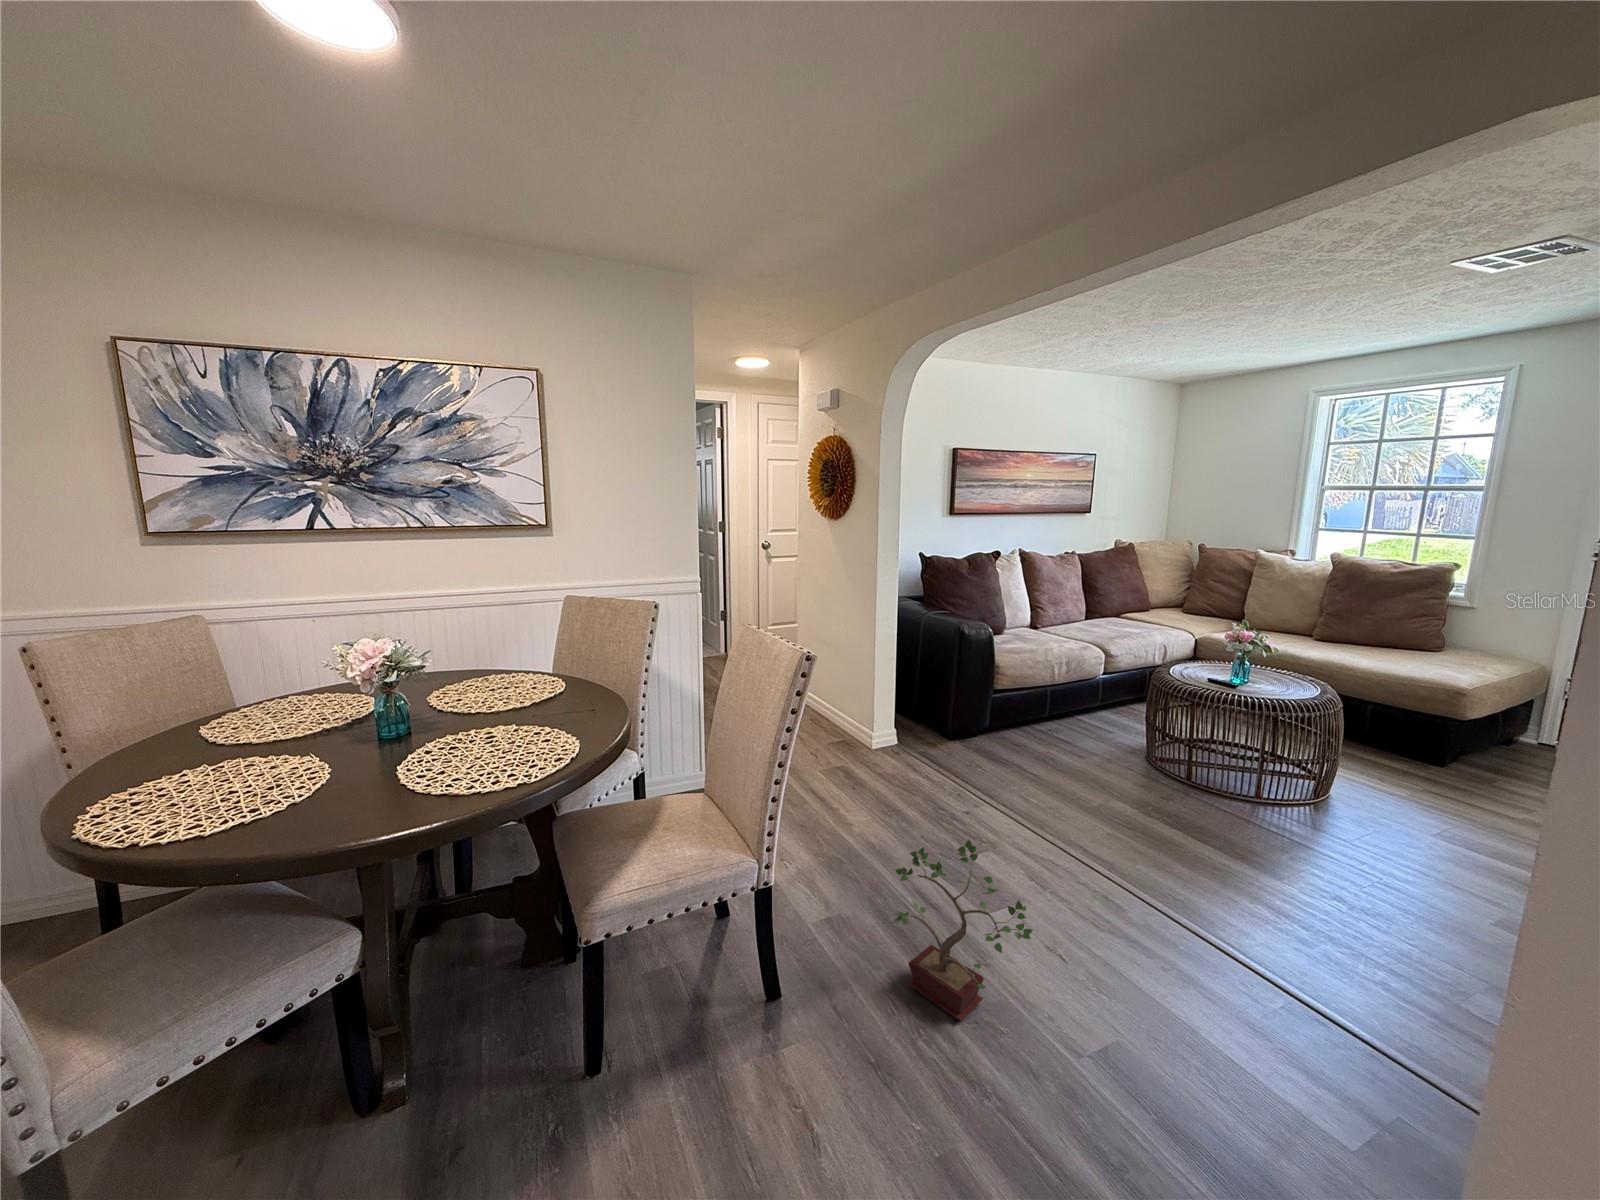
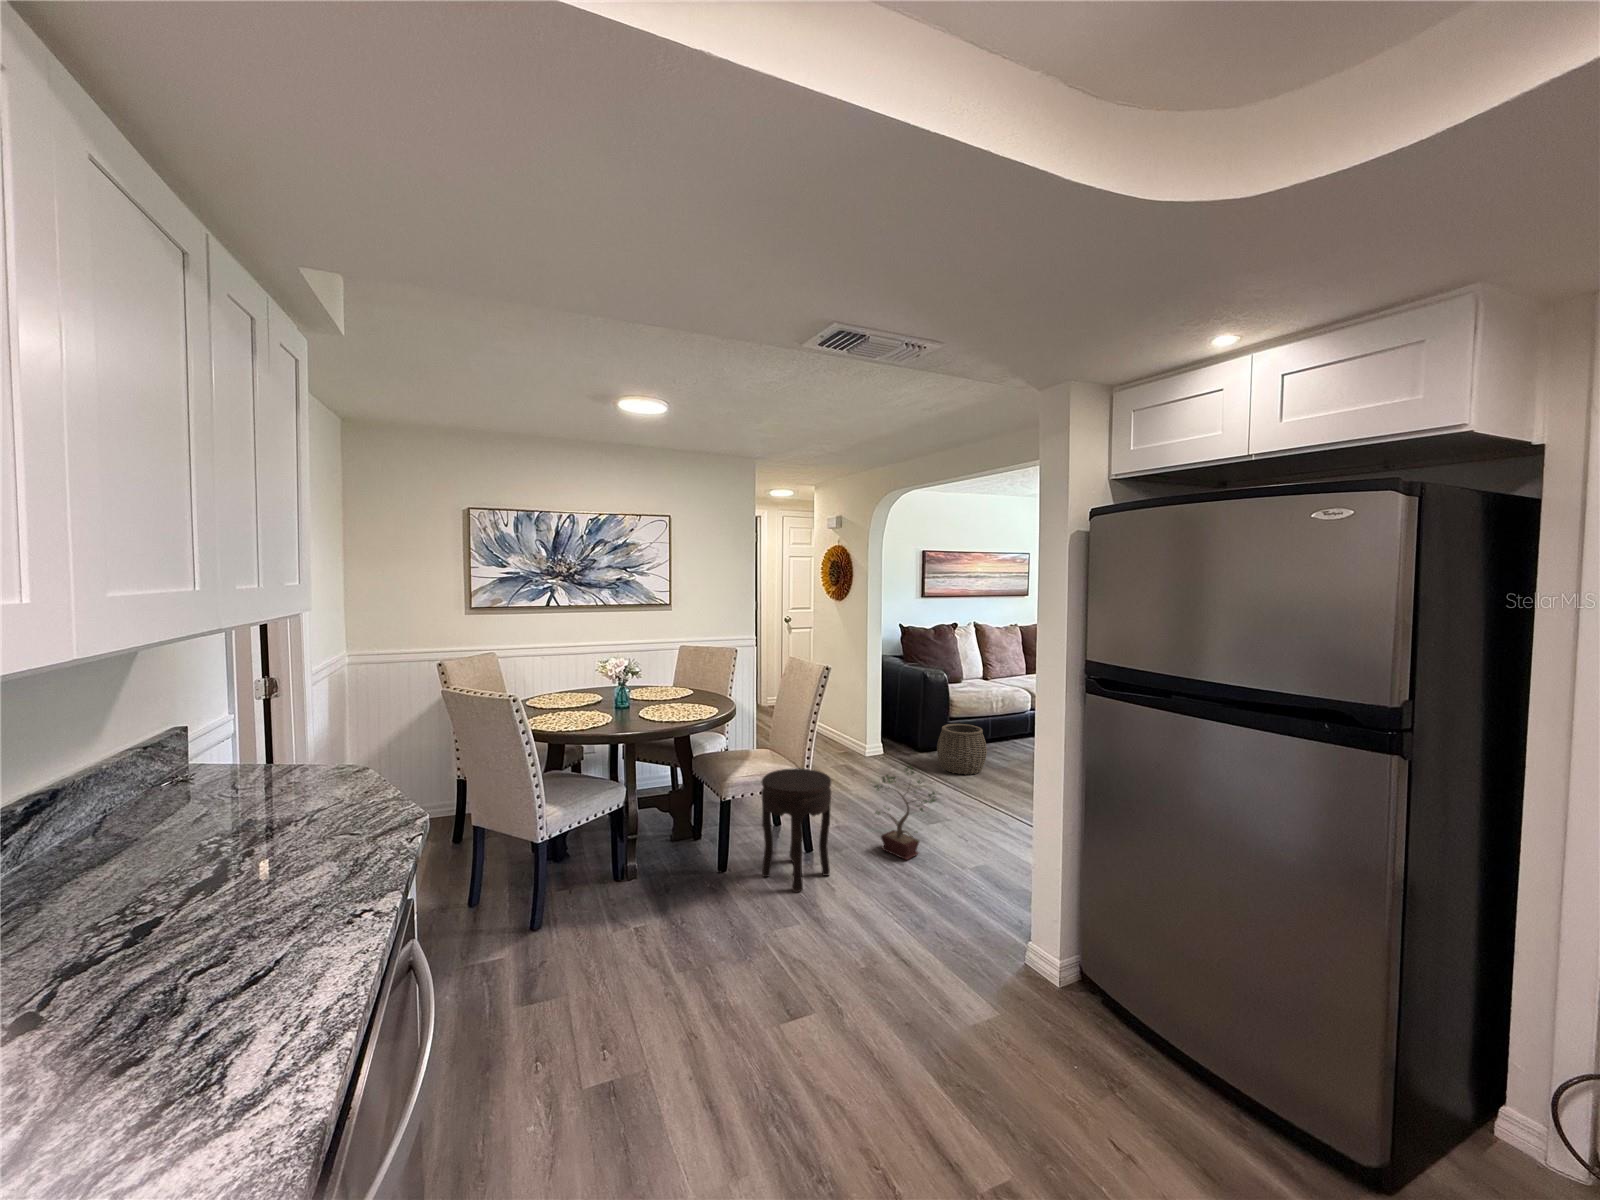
woven basket: none [980,706,1058,788] -> present [937,724,987,775]
side table: none [666,857,815,1144] -> present [762,768,831,892]

